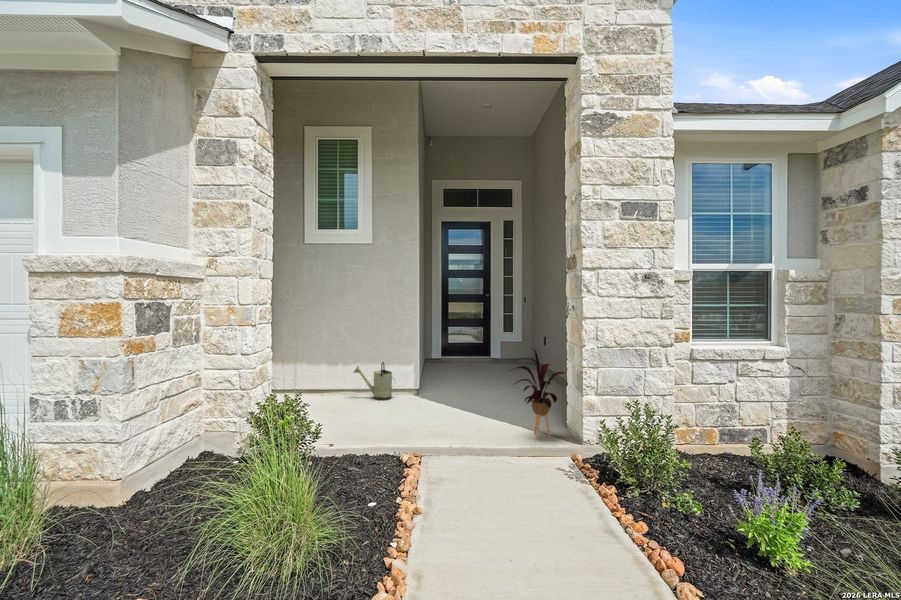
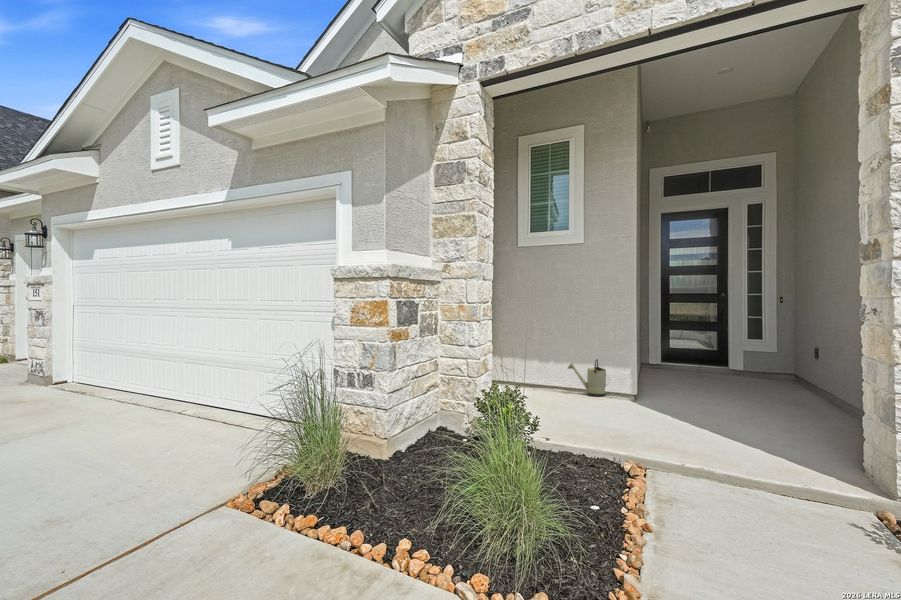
house plant: present [515,350,565,438] -> none [729,346,803,441]

